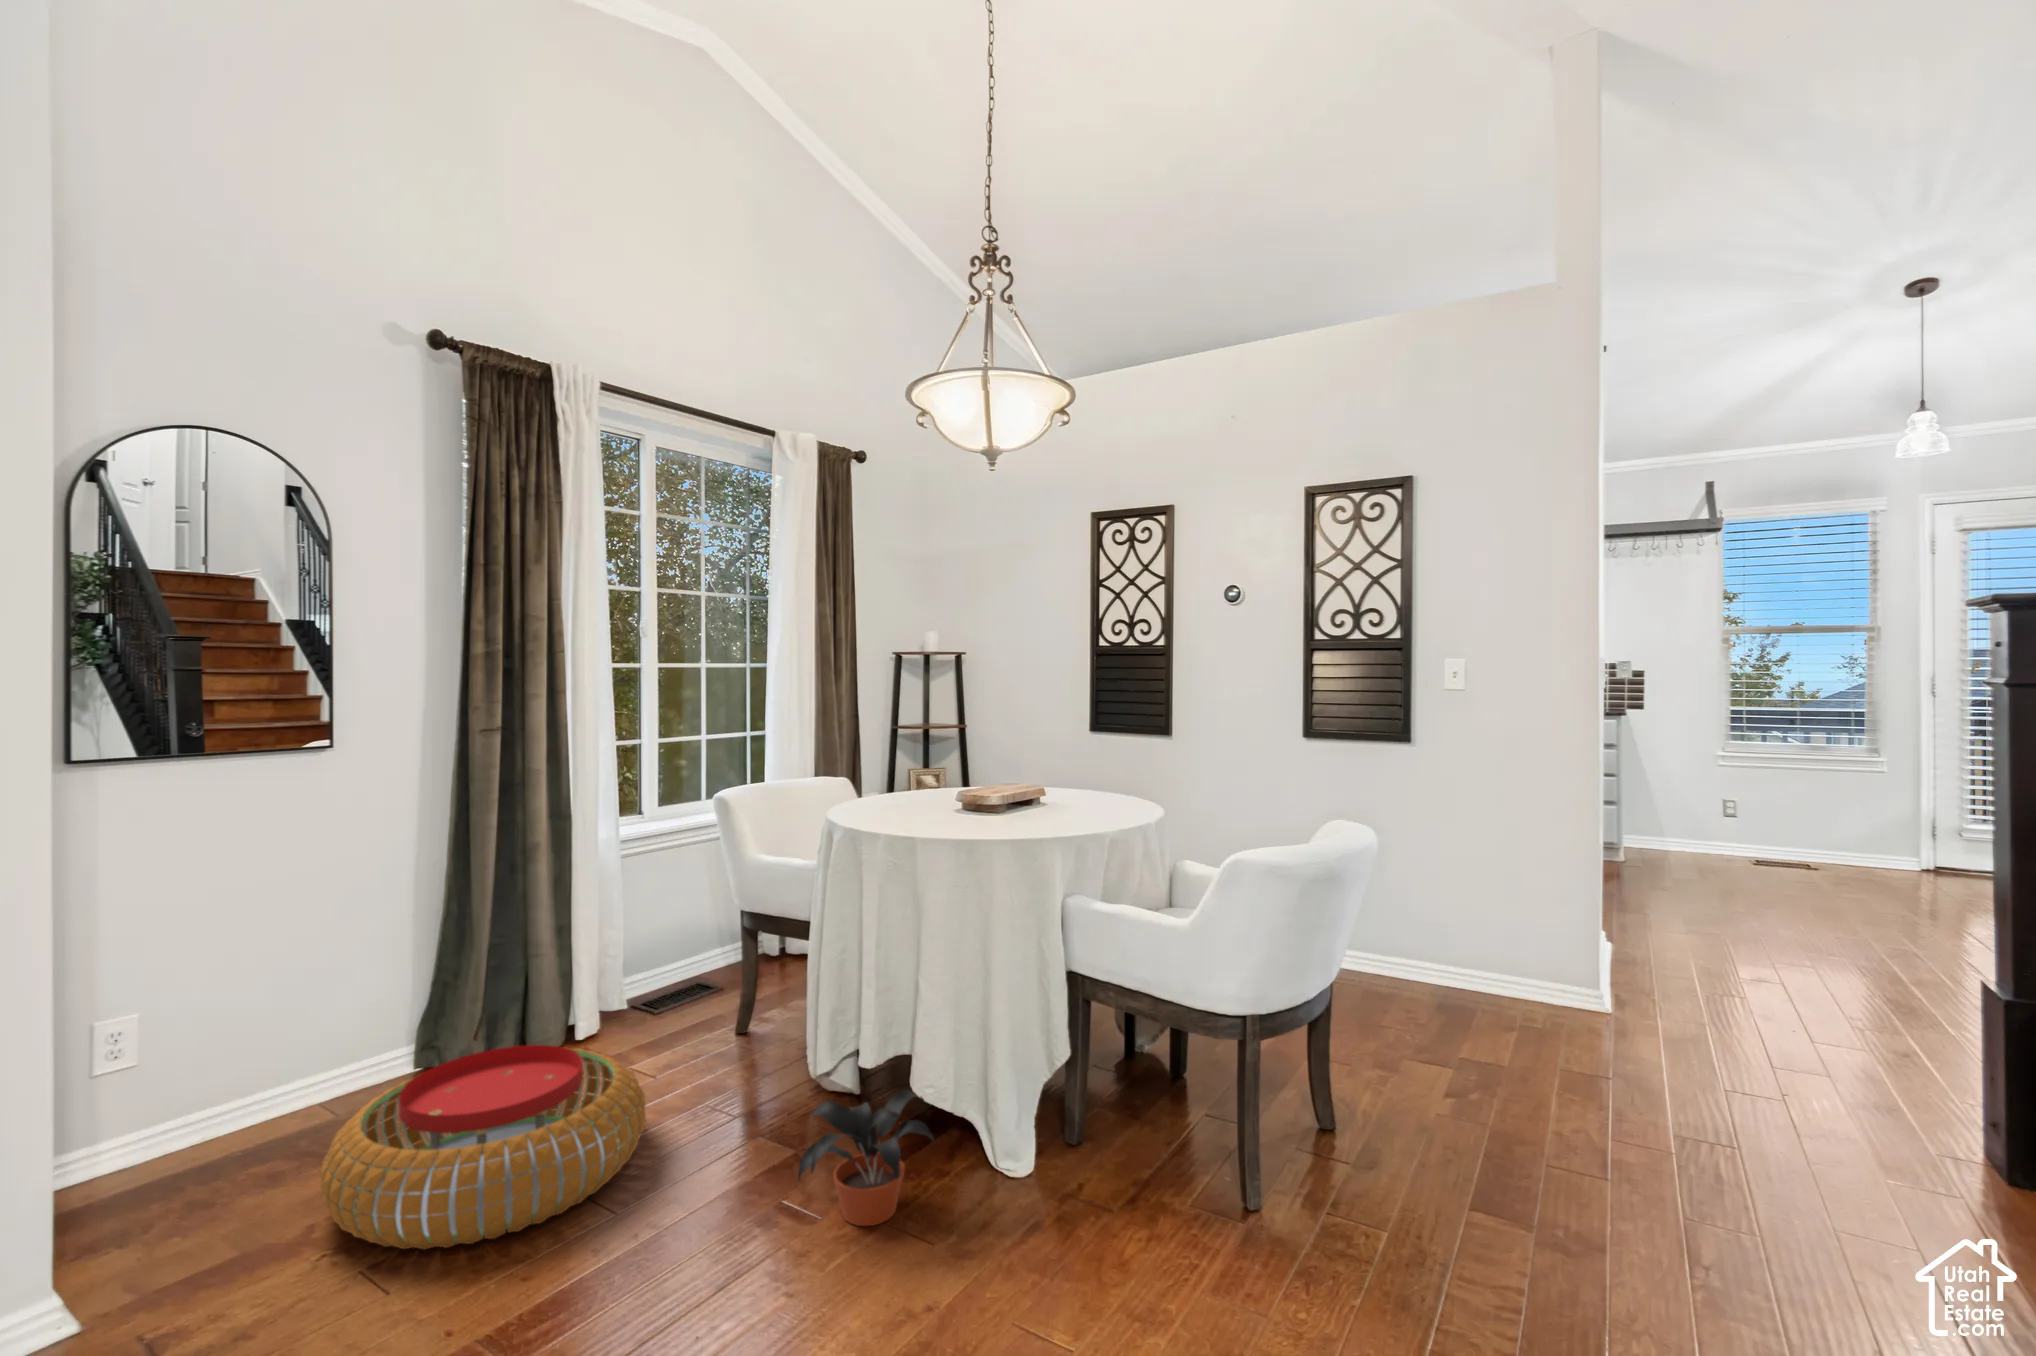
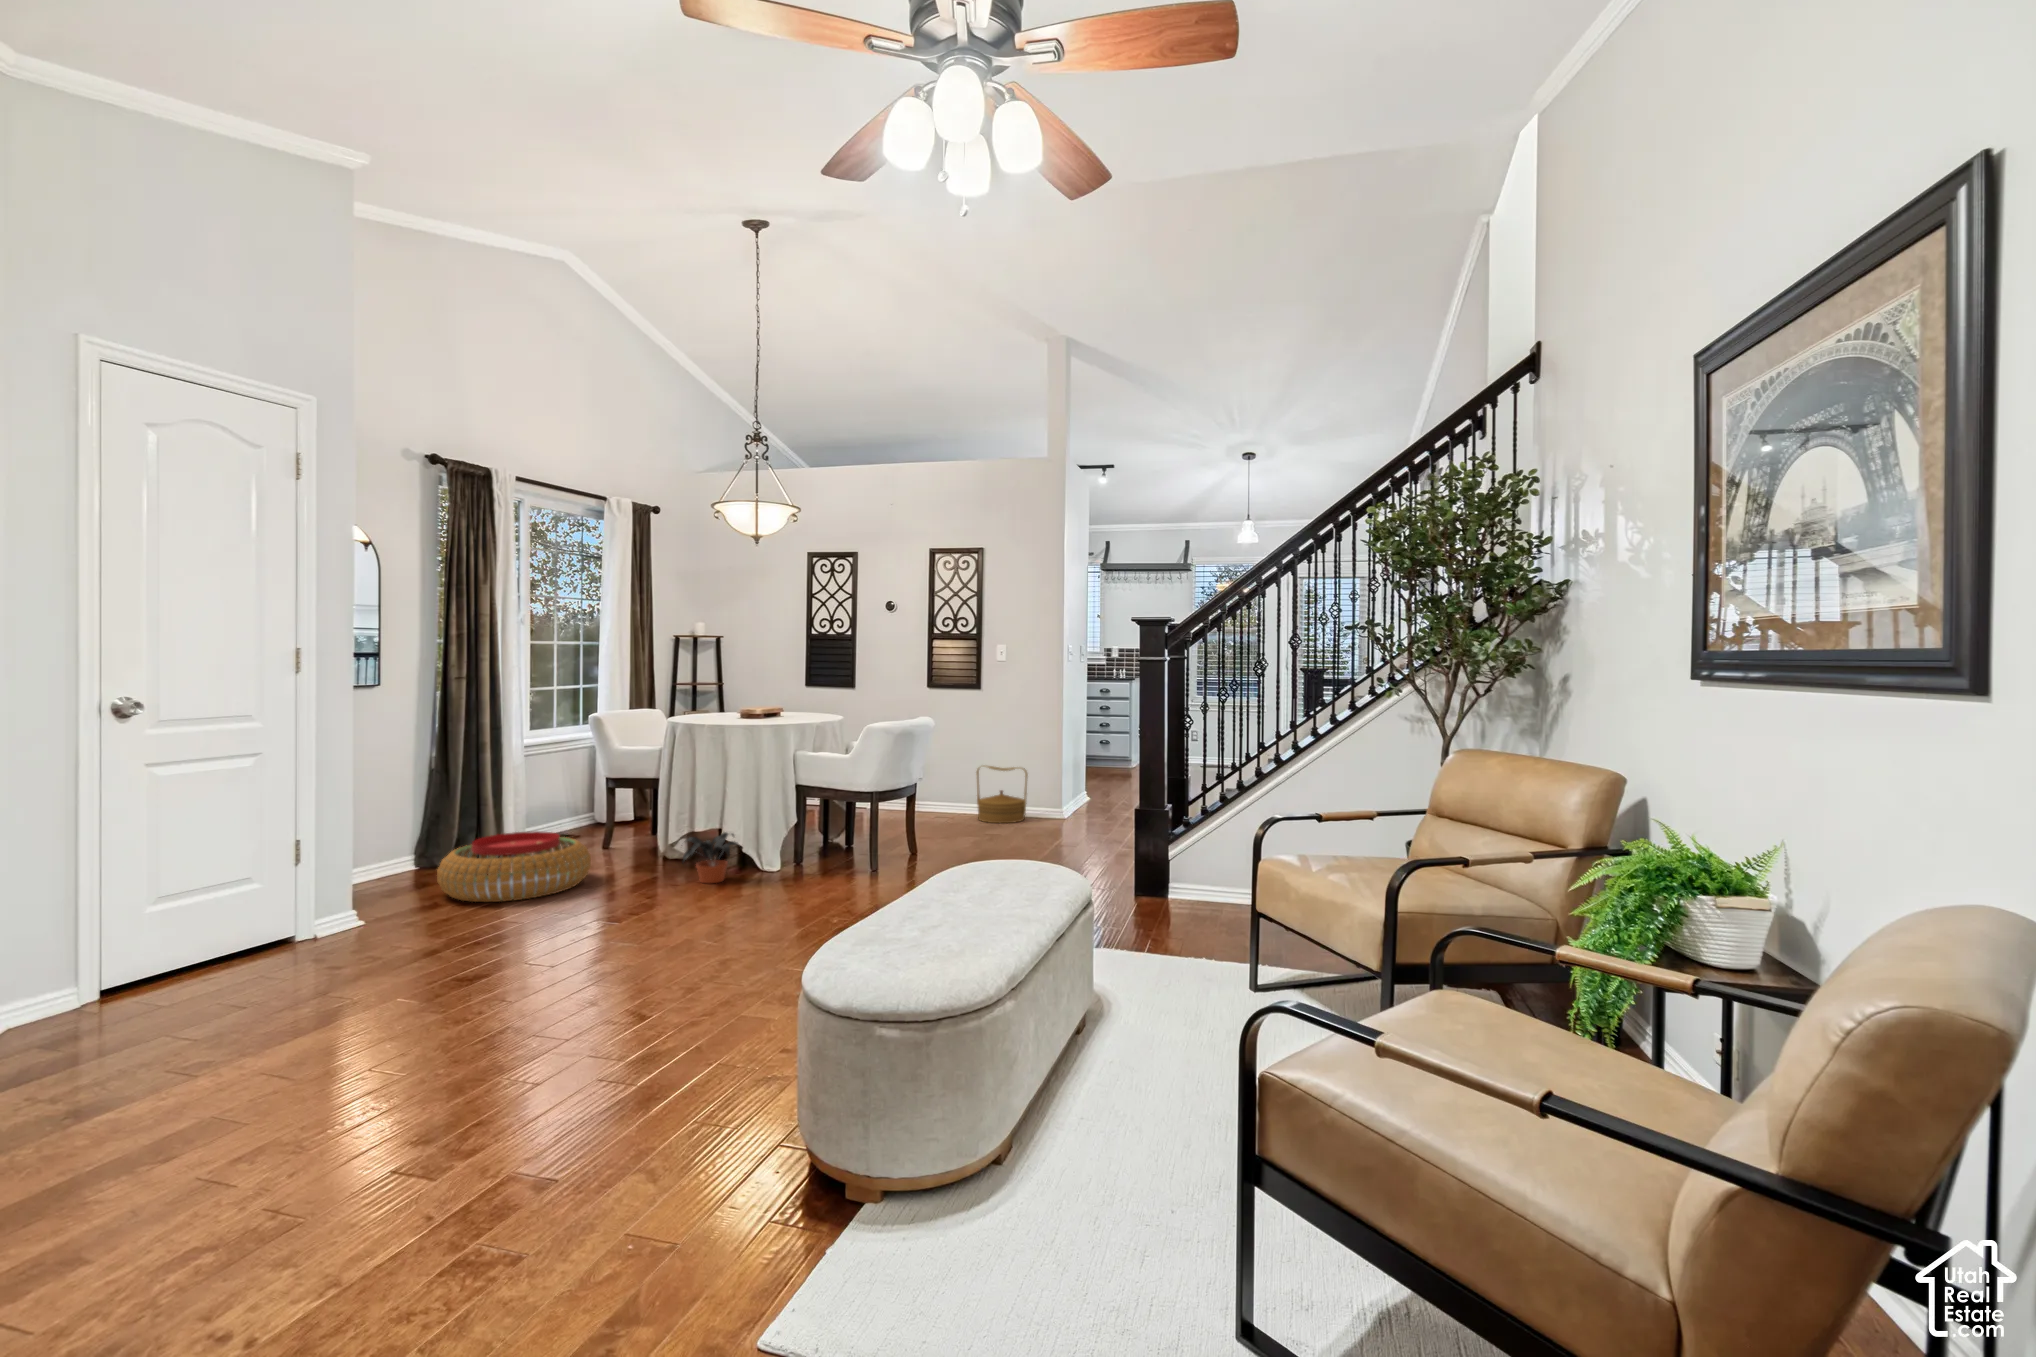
woven basket: none [1411,892,1529,1021] -> present [976,766,1028,823]

